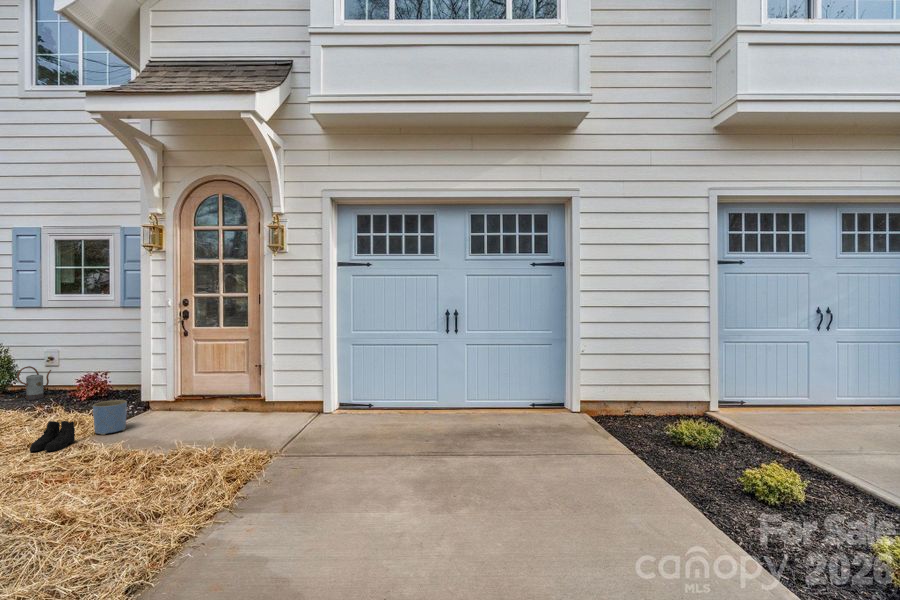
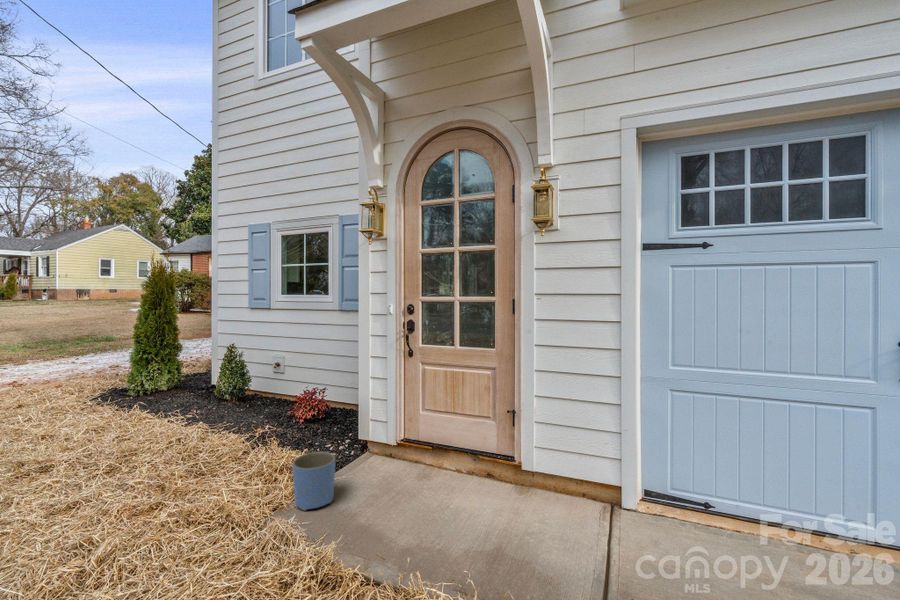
watering can: present [17,366,51,400] -> none [243,375,276,413]
boots: present [30,421,75,451] -> none [205,487,267,548]

